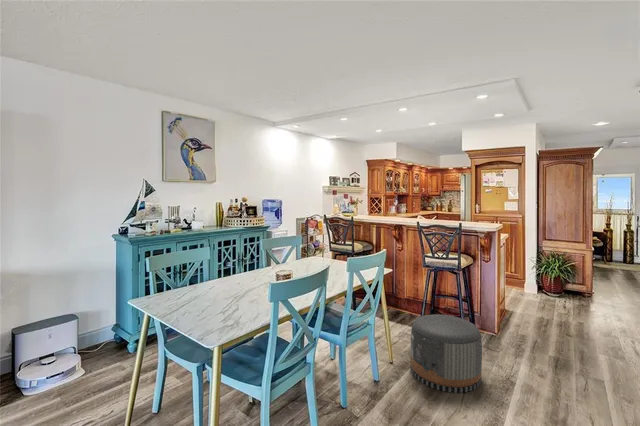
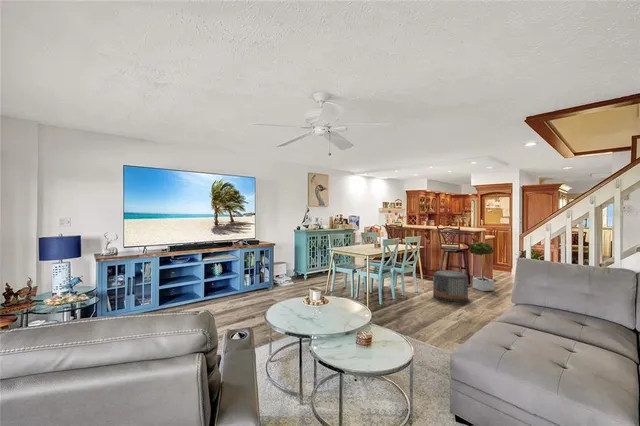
potted tree: none [473,251,519,345] -> present [469,242,494,291]

